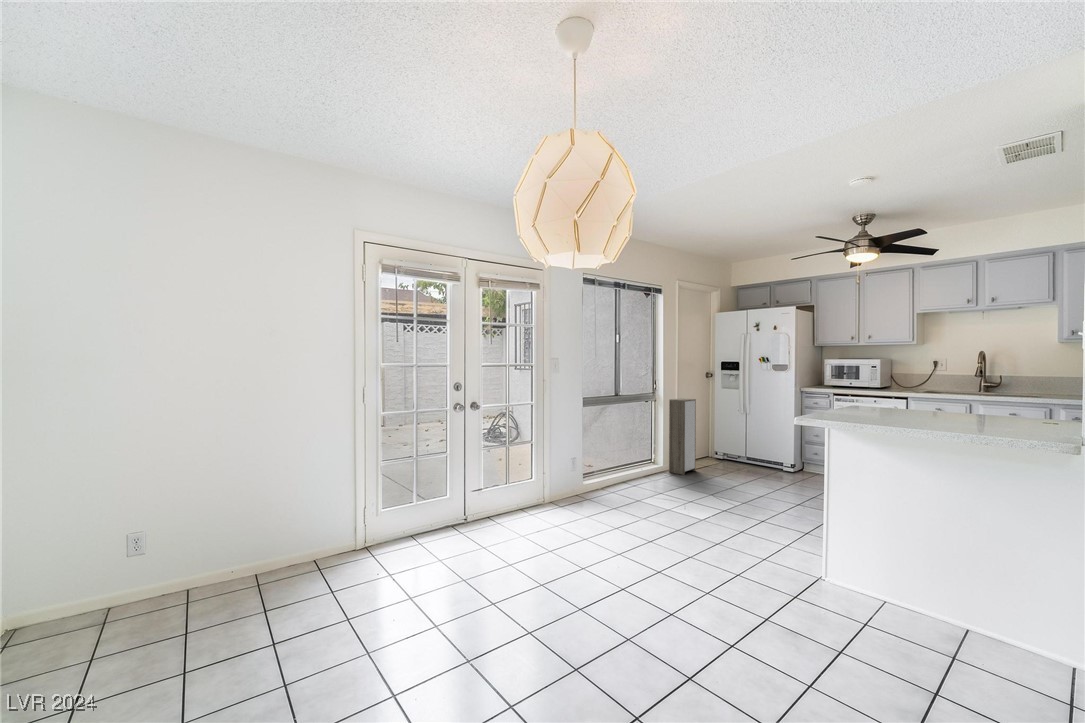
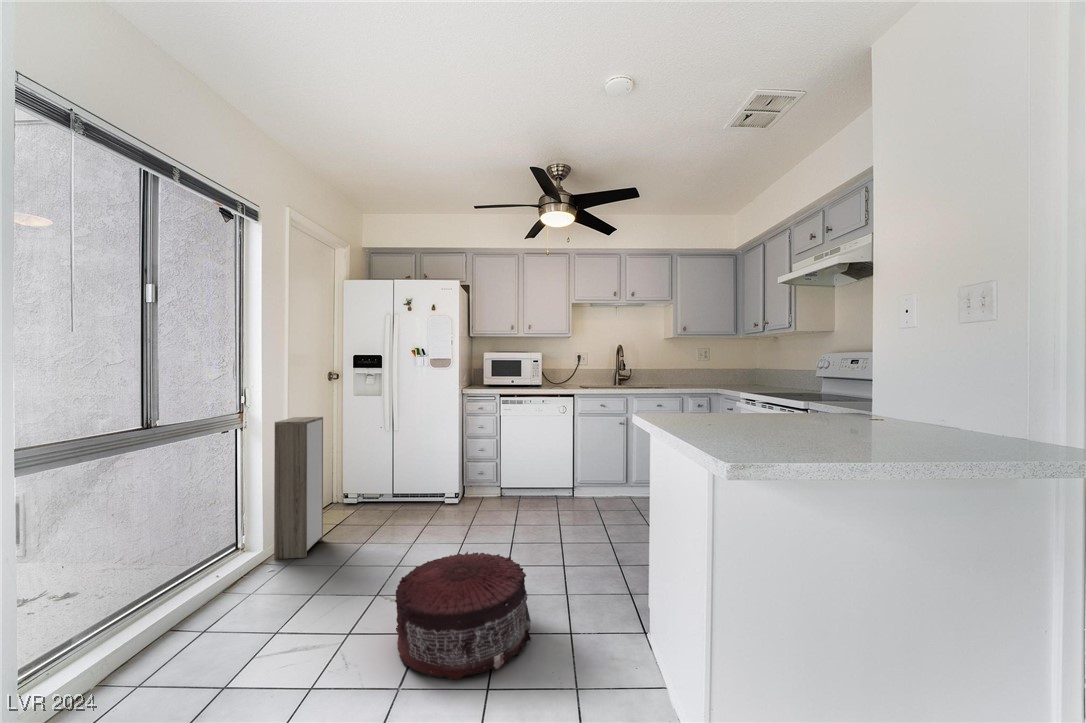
pouf: none [709,477,785,531] -> present [395,552,531,680]

